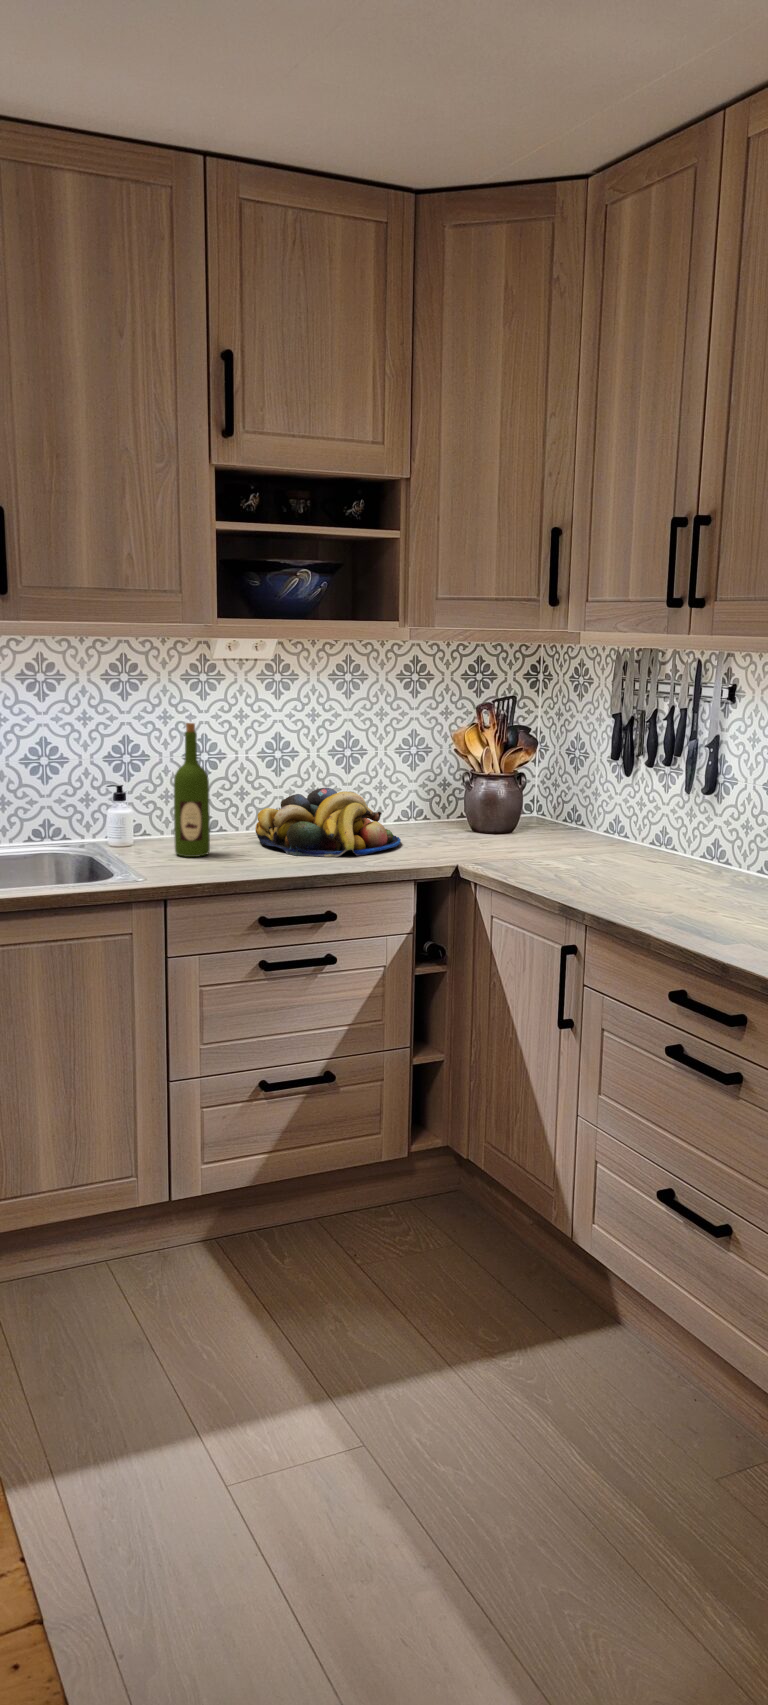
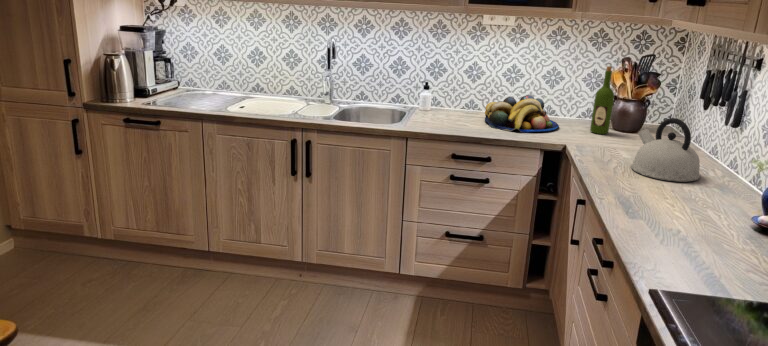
wine bottle: present [174,723,210,857] -> present [590,66,614,134]
kettle: none [585,787,696,887] -> present [631,118,700,182]

